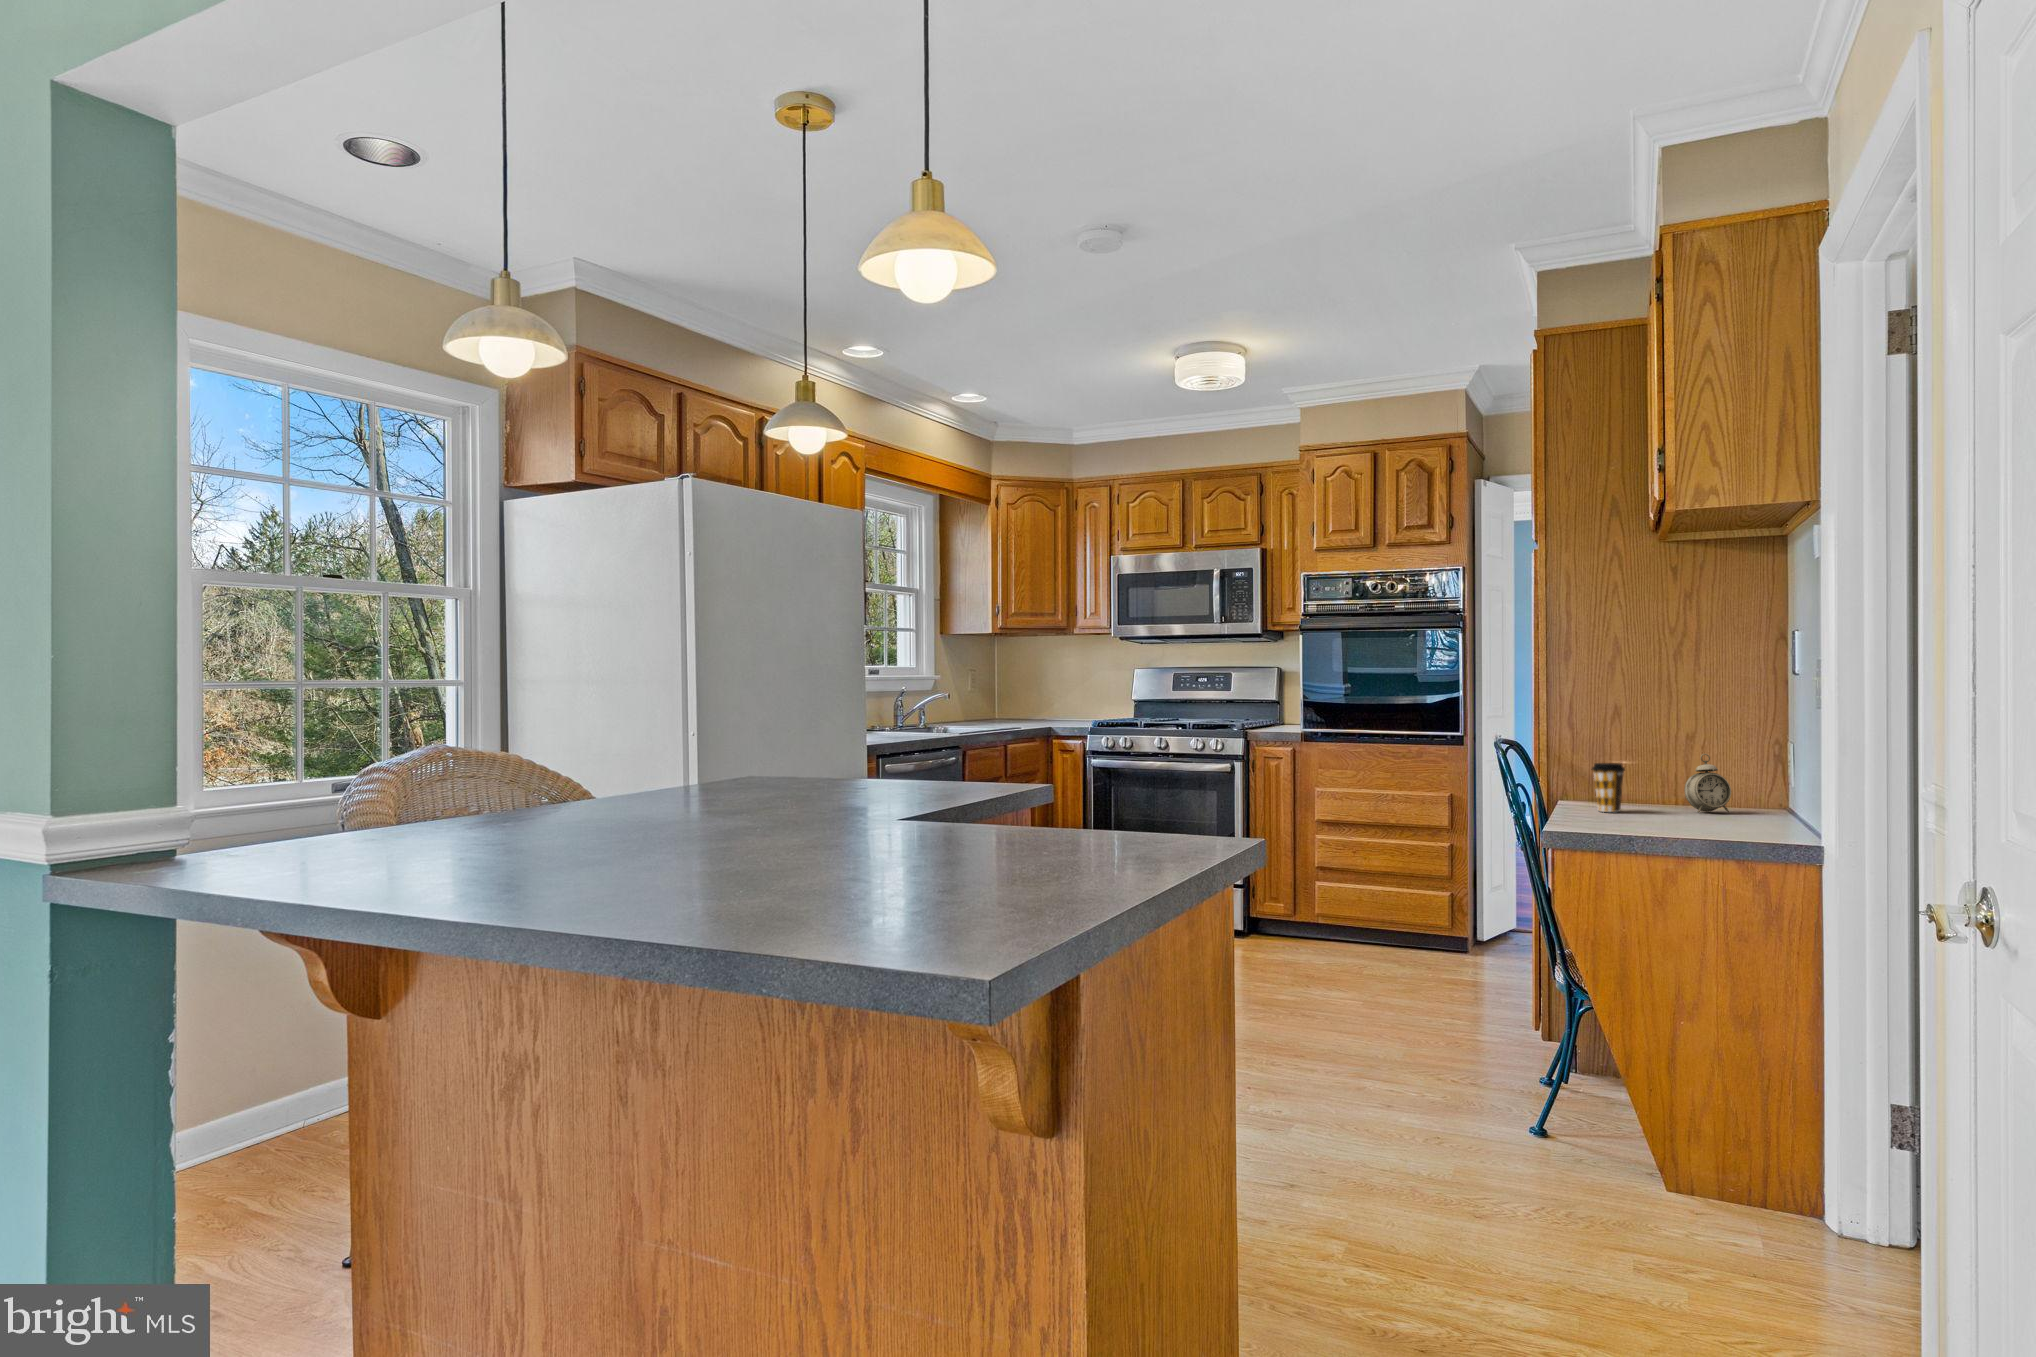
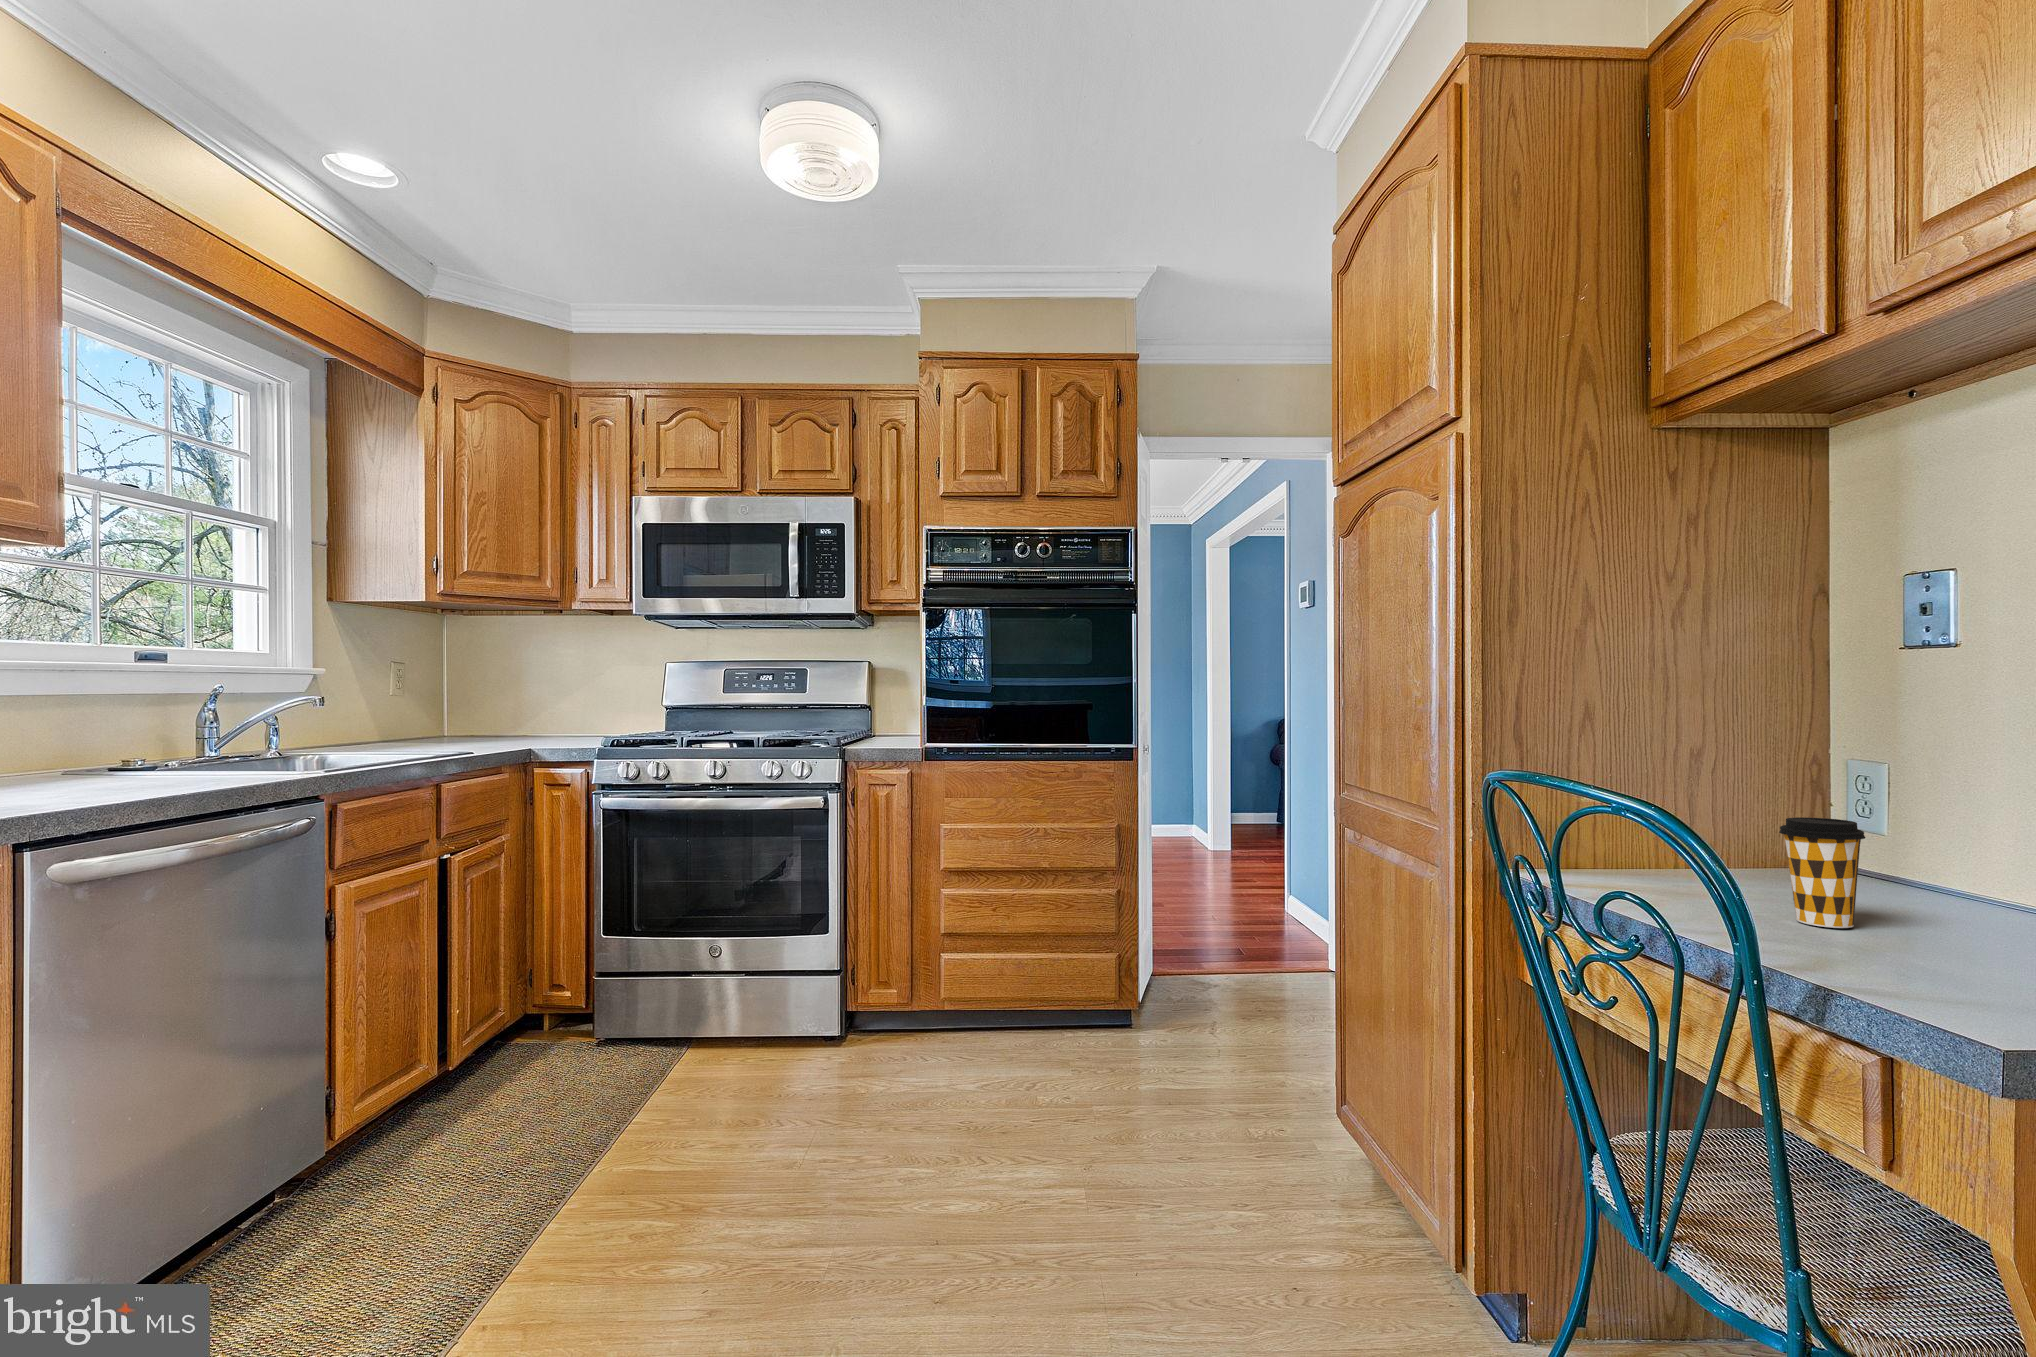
alarm clock: present [1684,754,1731,813] -> none [1877,789,1961,909]

